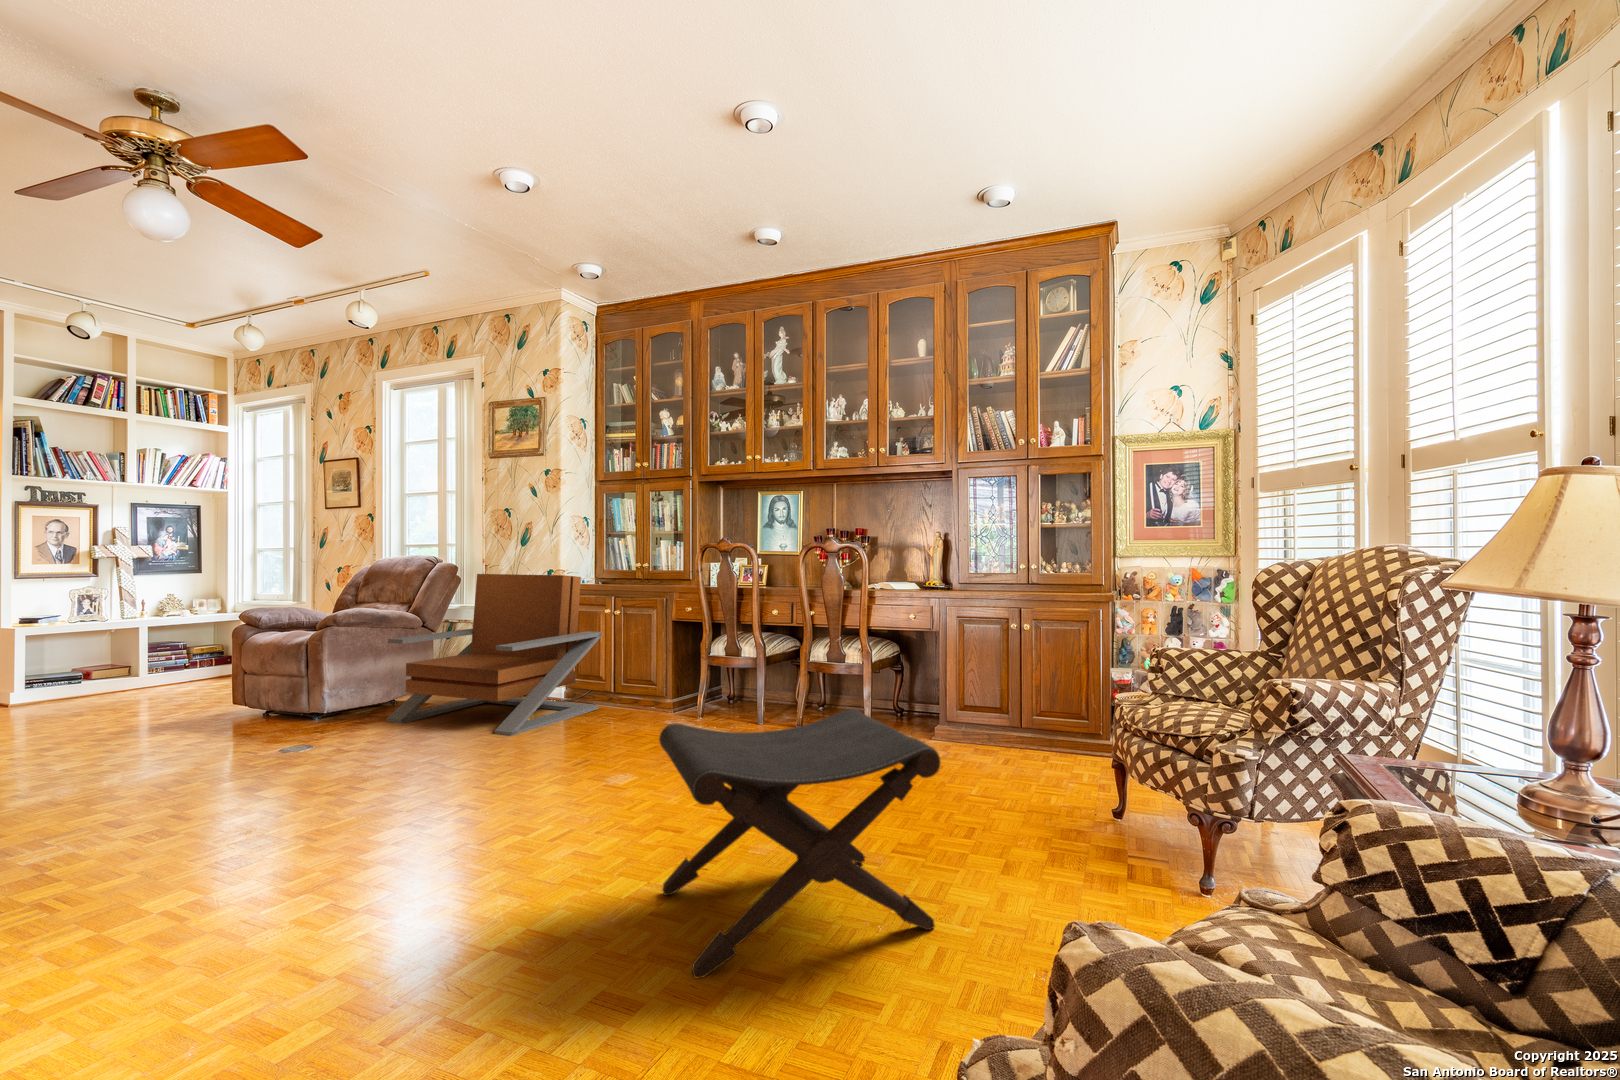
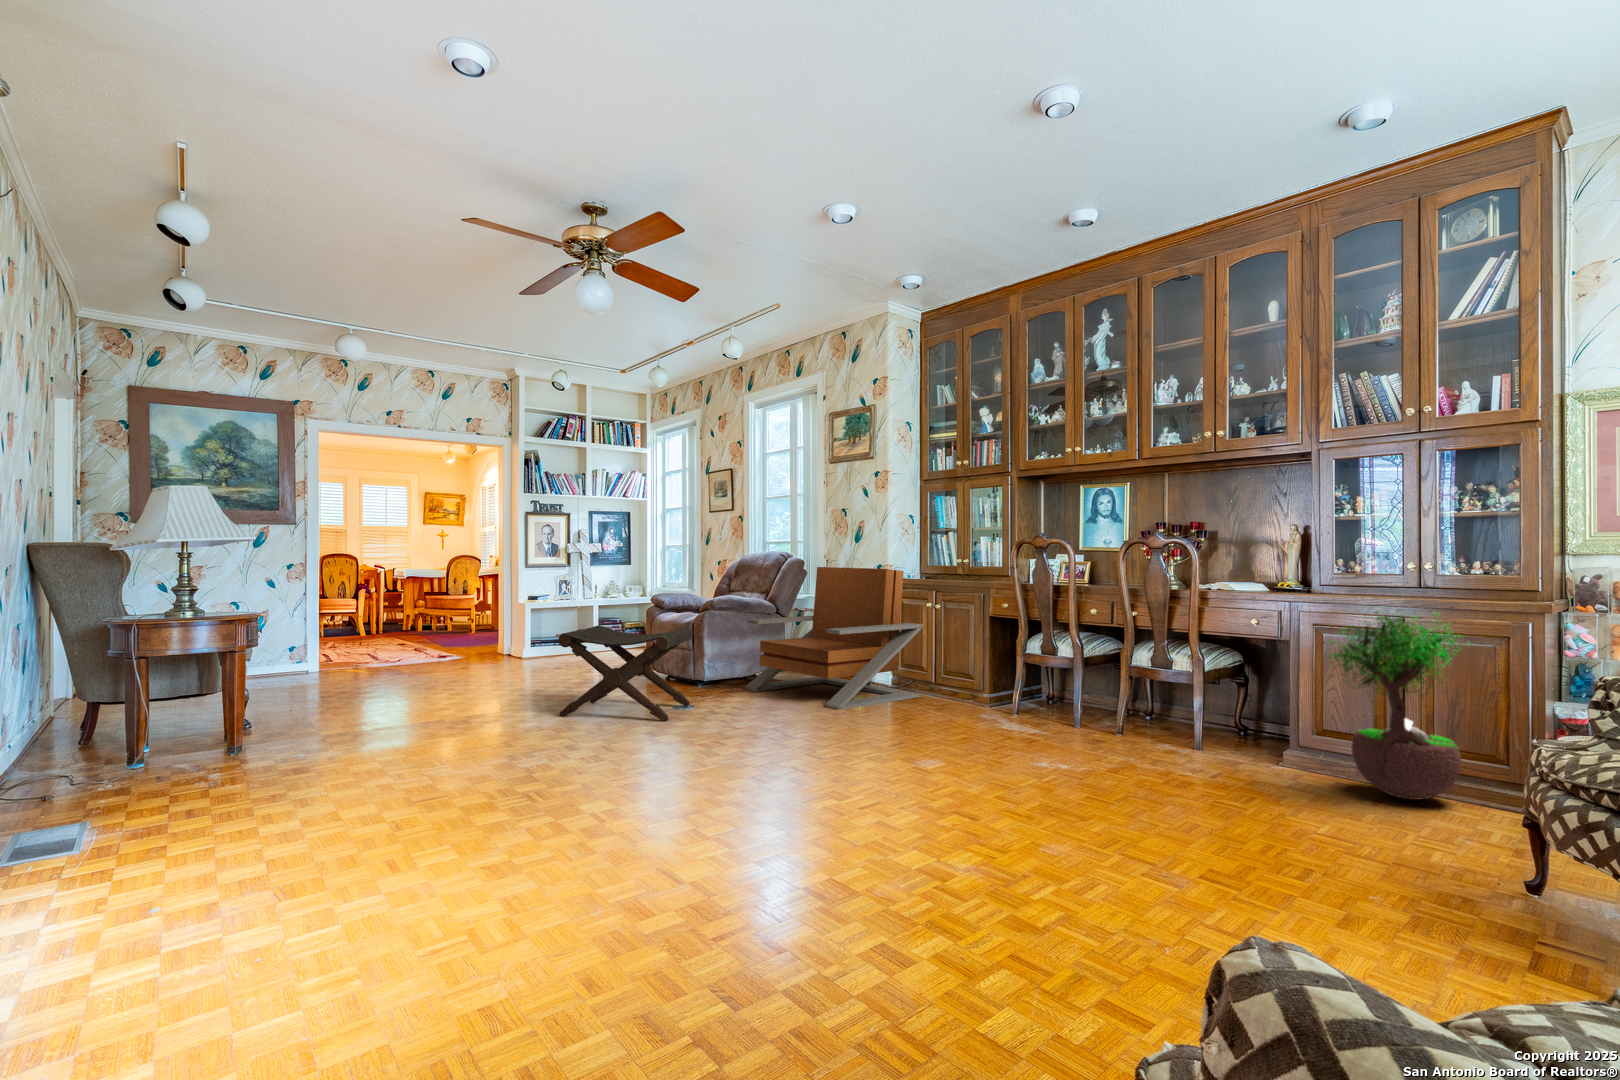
potted tree: none [971,594,1073,758] -> present [1326,597,1470,800]
footstool: present [659,709,941,978] -> present [558,626,693,721]

